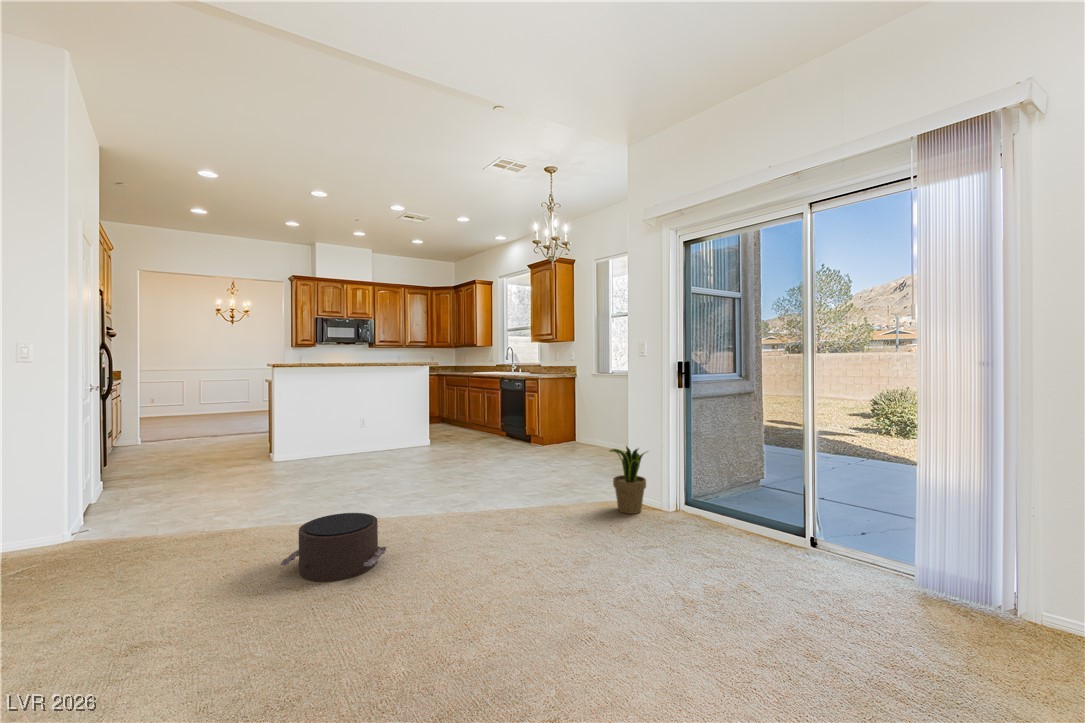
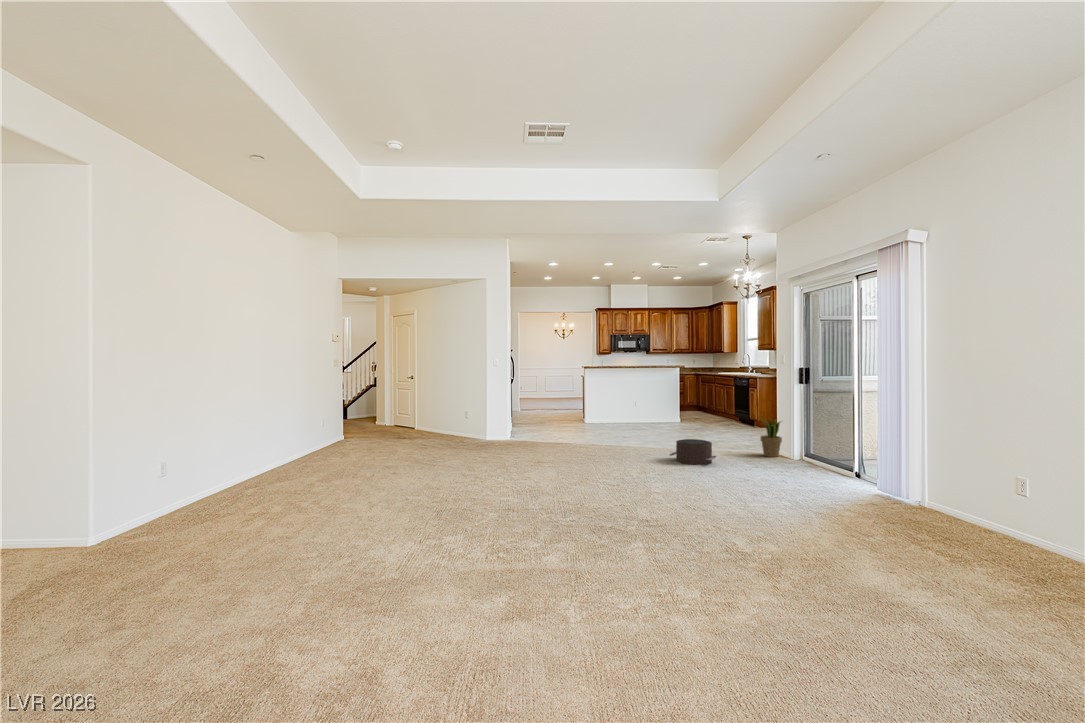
pouf: present [280,513,387,582] -> present [670,439,716,465]

